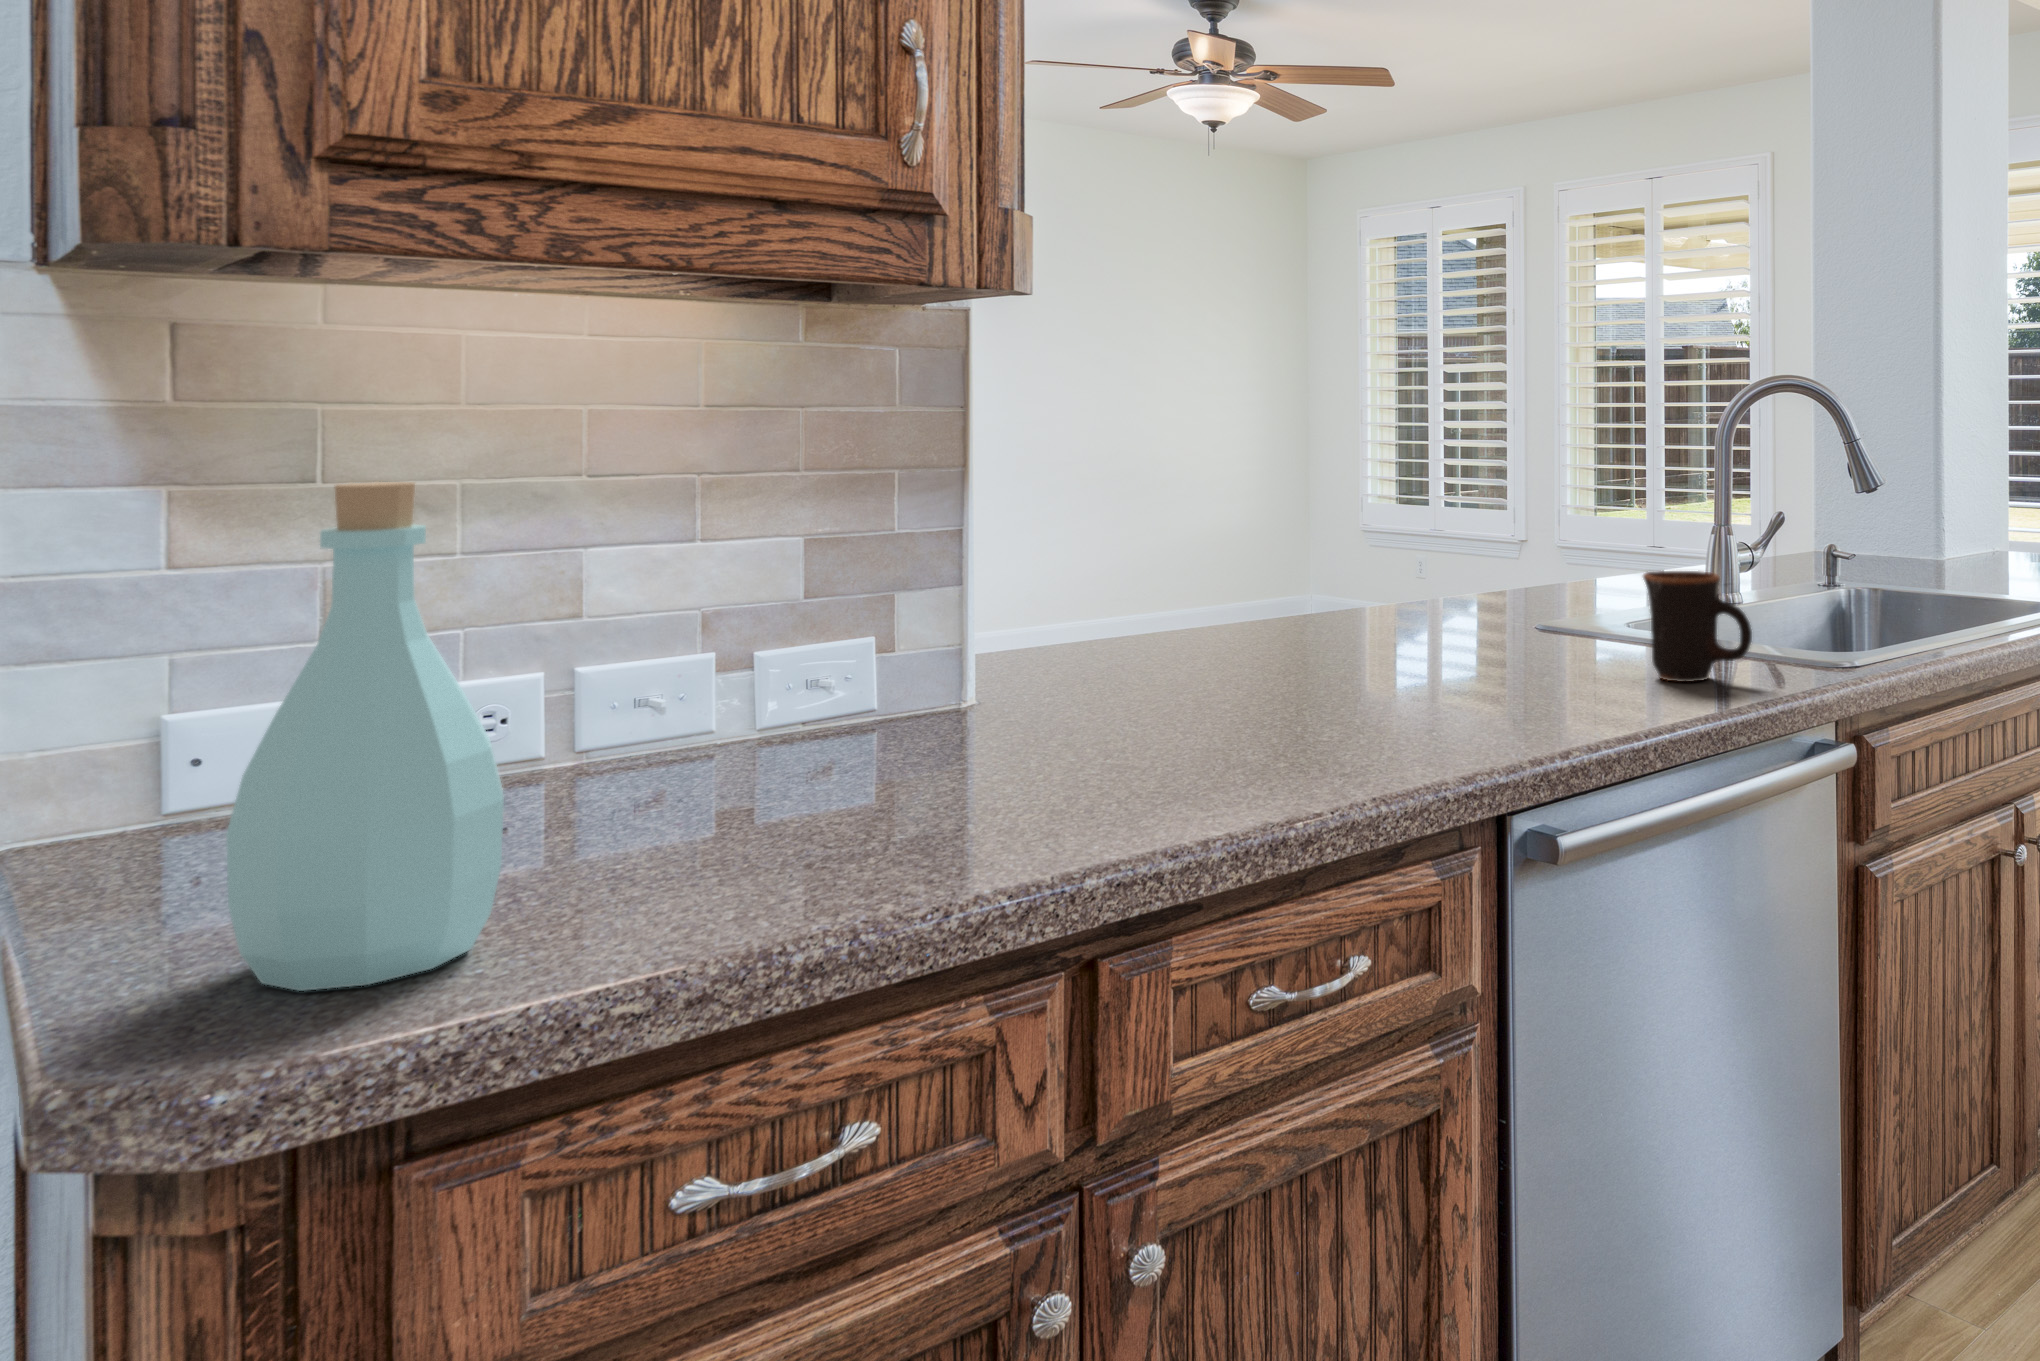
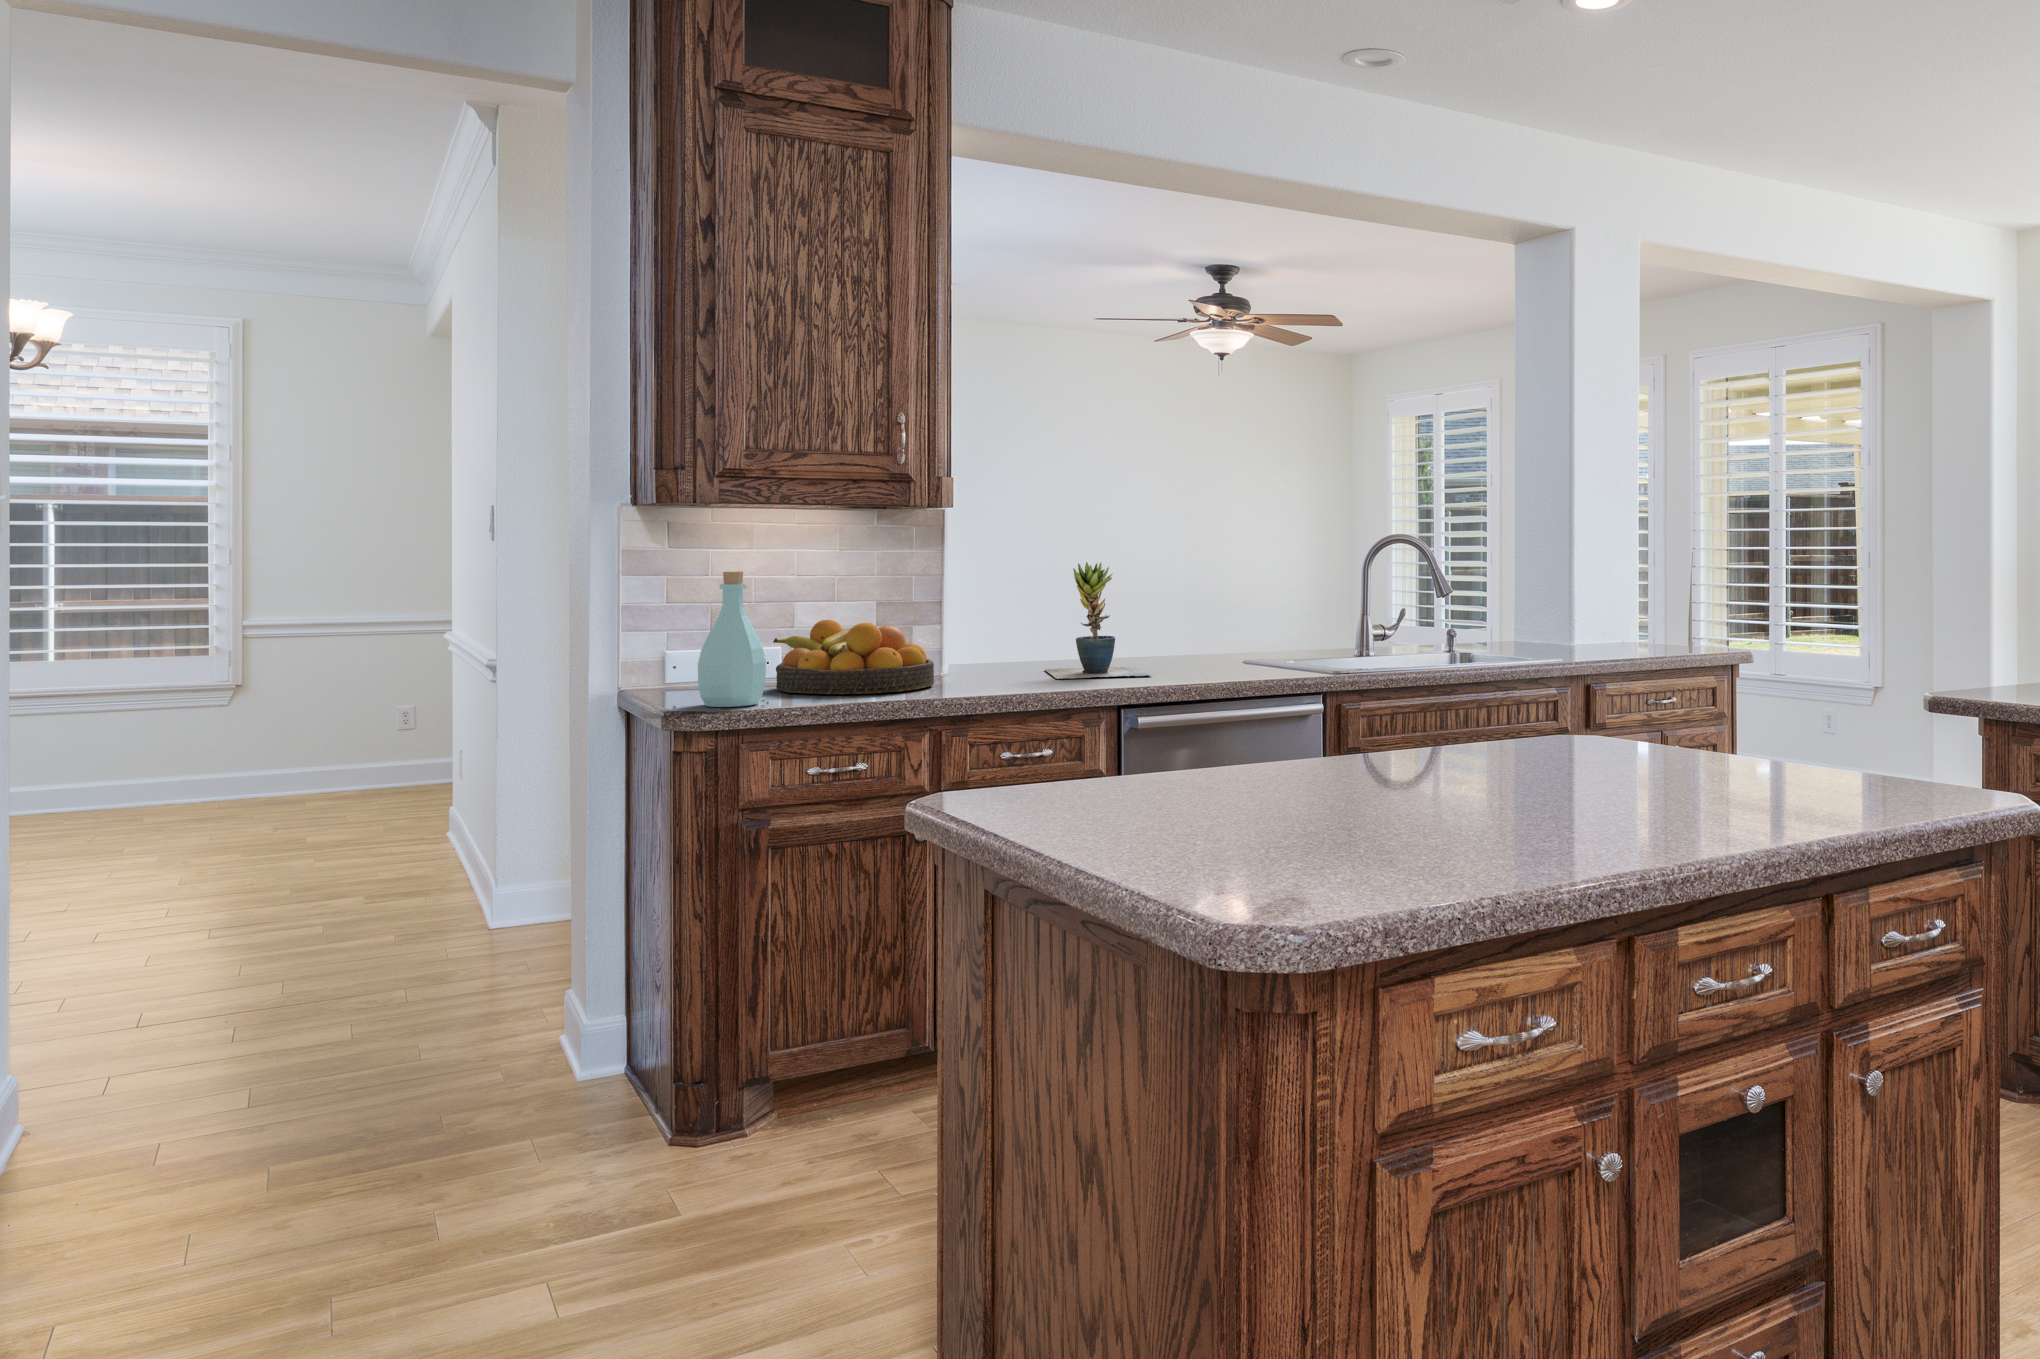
potted plant: none [1192,432,1485,722] -> present [1045,562,1151,679]
mug: present [1643,571,1752,682] -> none [1238,626,1279,674]
fruit bowl: none [520,606,999,853] -> present [773,620,934,694]

